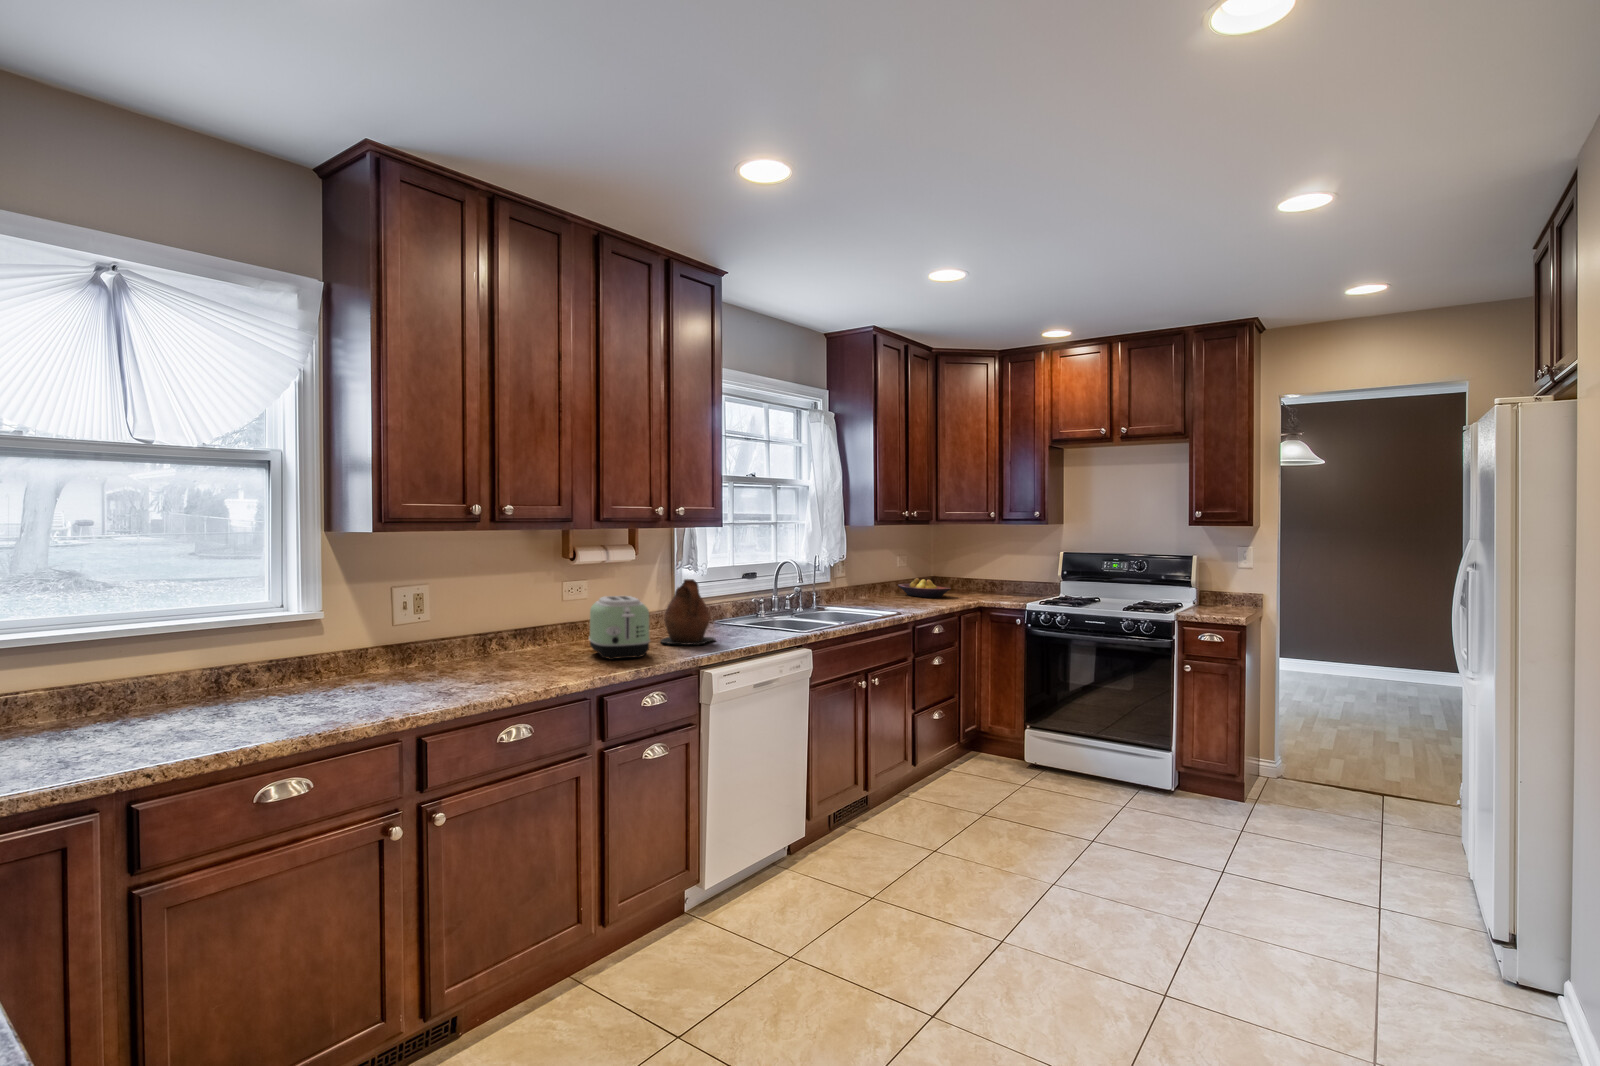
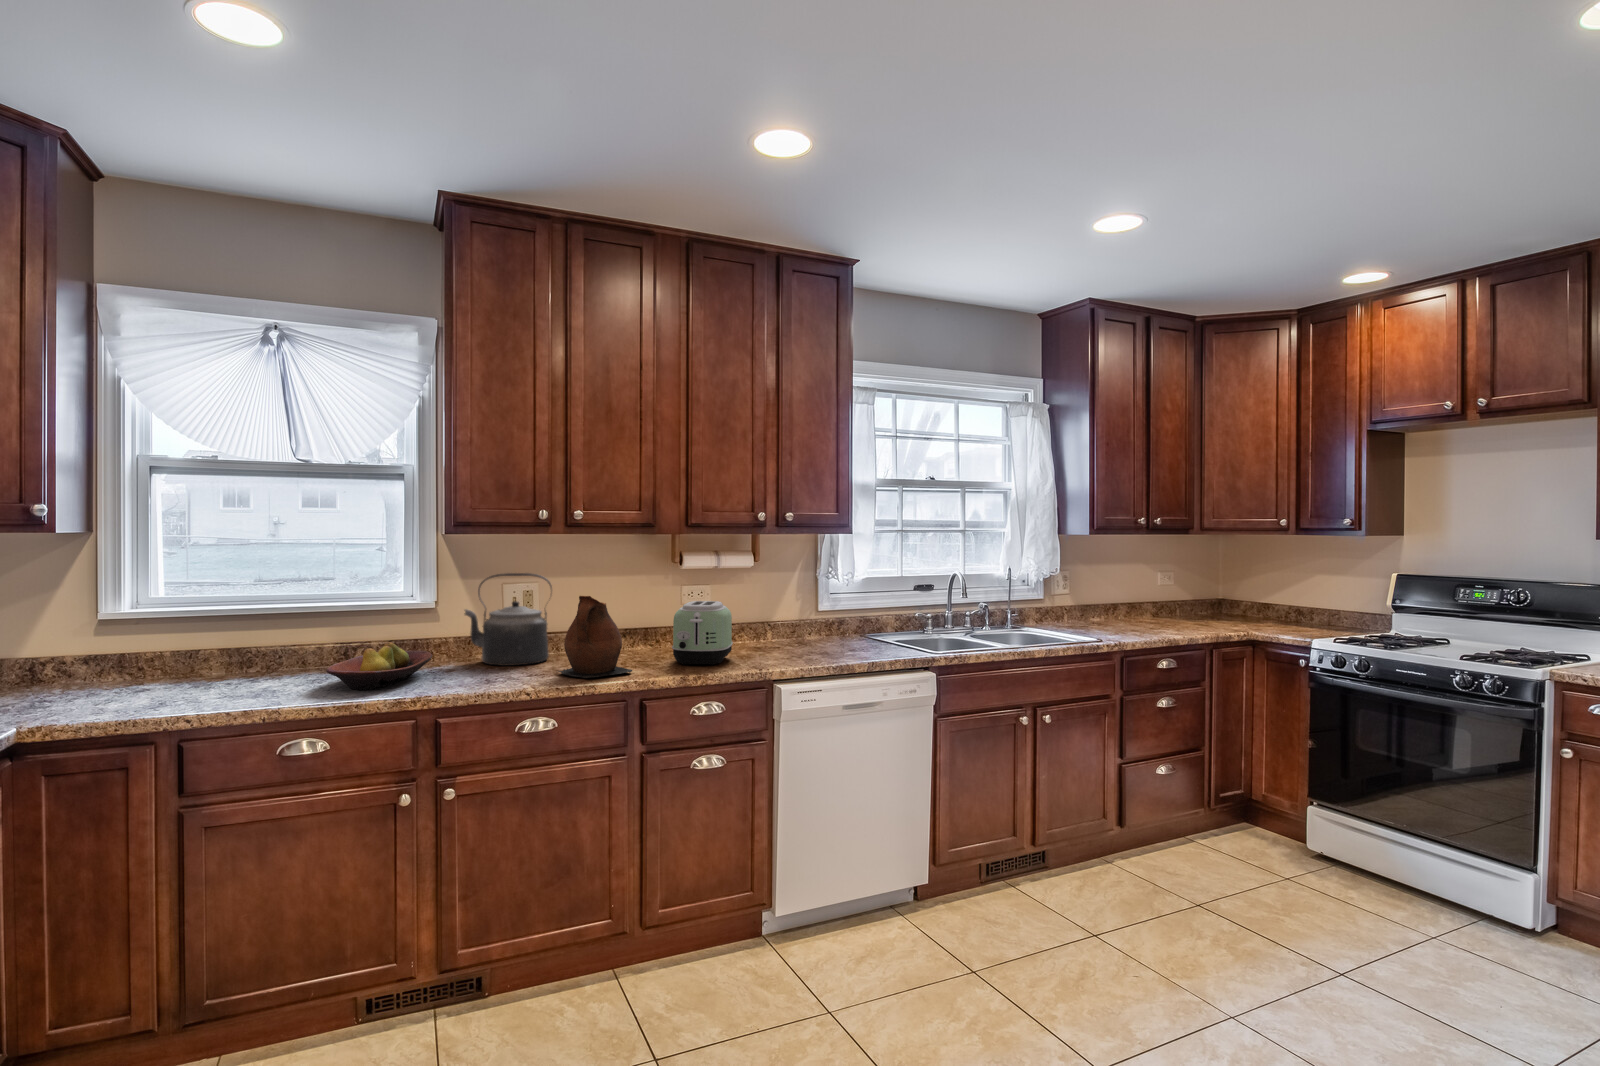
kettle: none [361,575,460,677] -> present [465,573,552,666]
fruit bowl: present [898,578,951,598] -> present [326,642,432,690]
ceramic pitcher: present [660,579,714,645] -> present [558,596,632,678]

